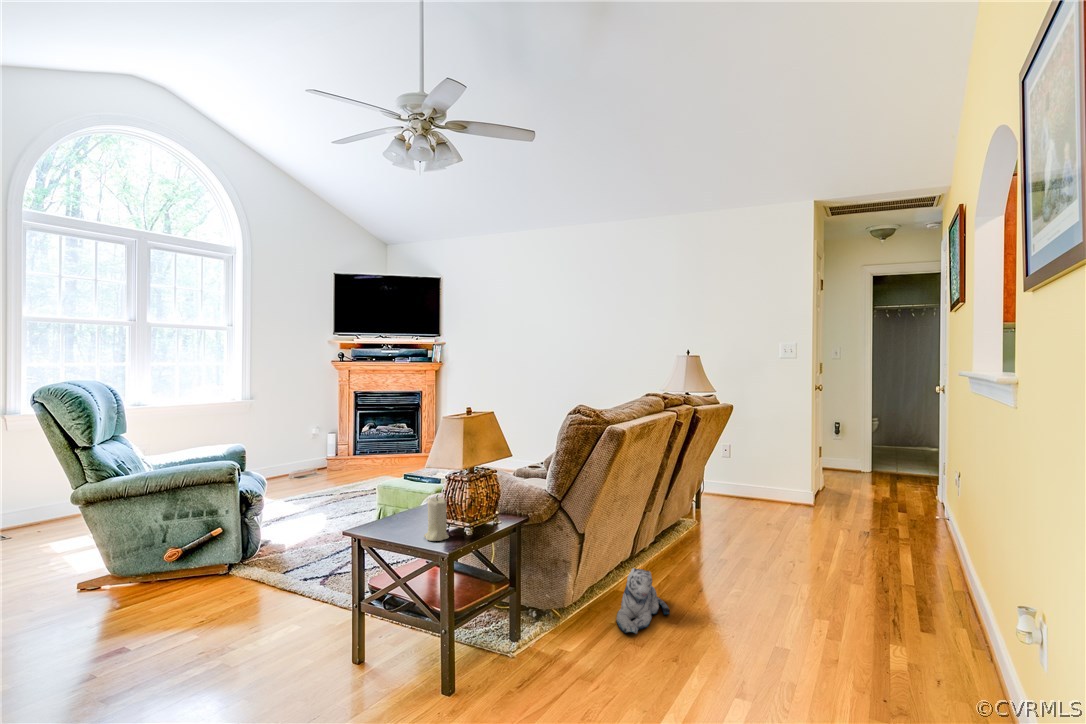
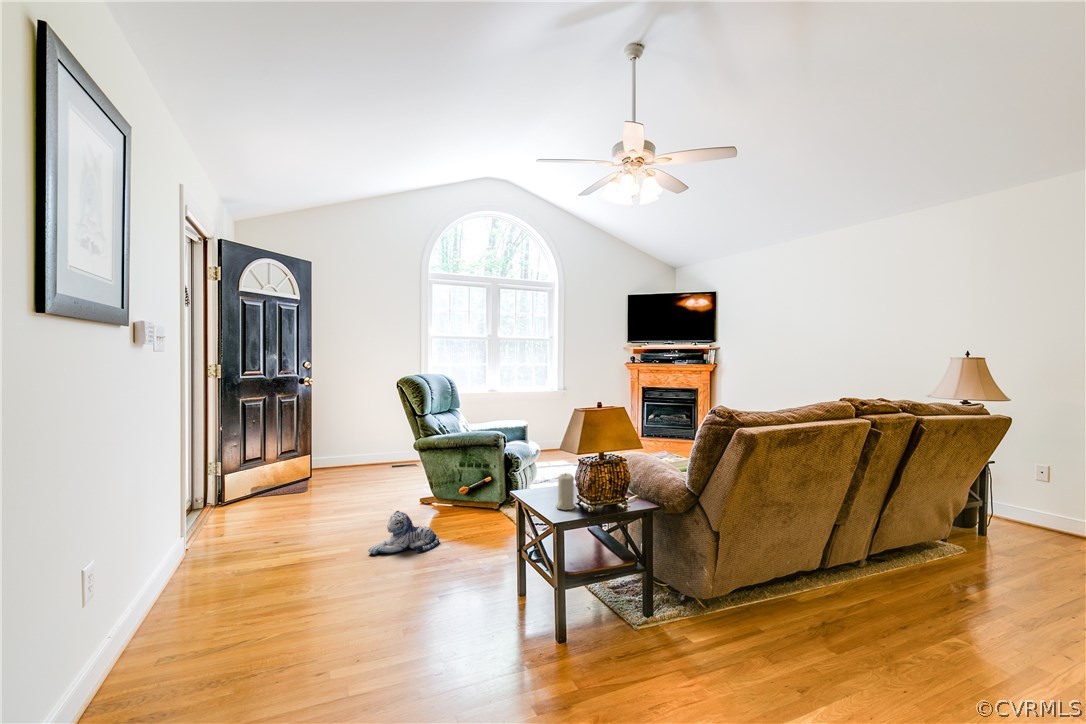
plush toy: present [616,568,669,634] -> present [368,511,439,554]

